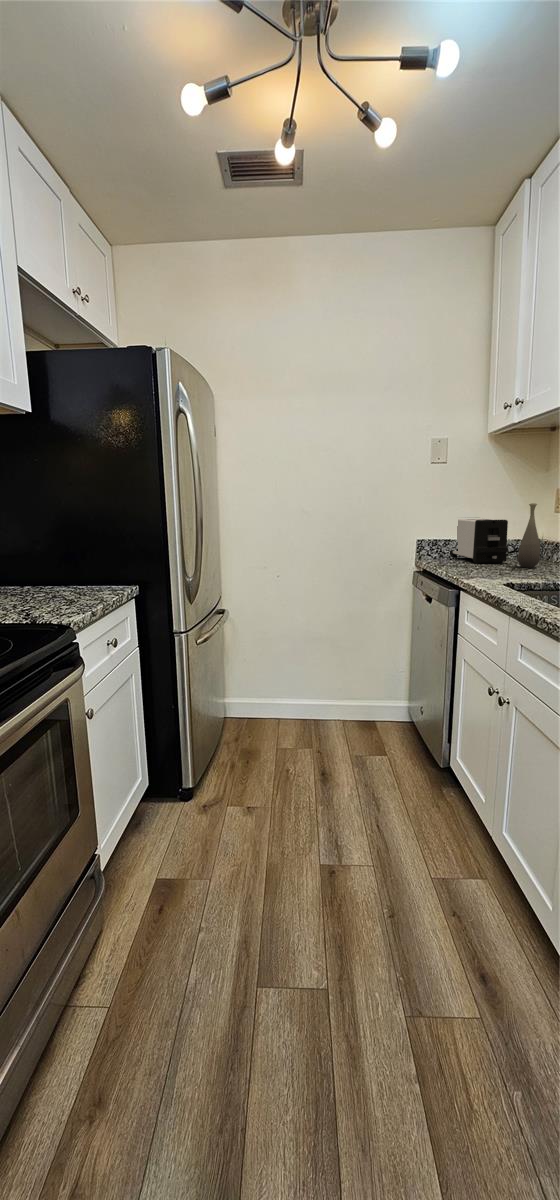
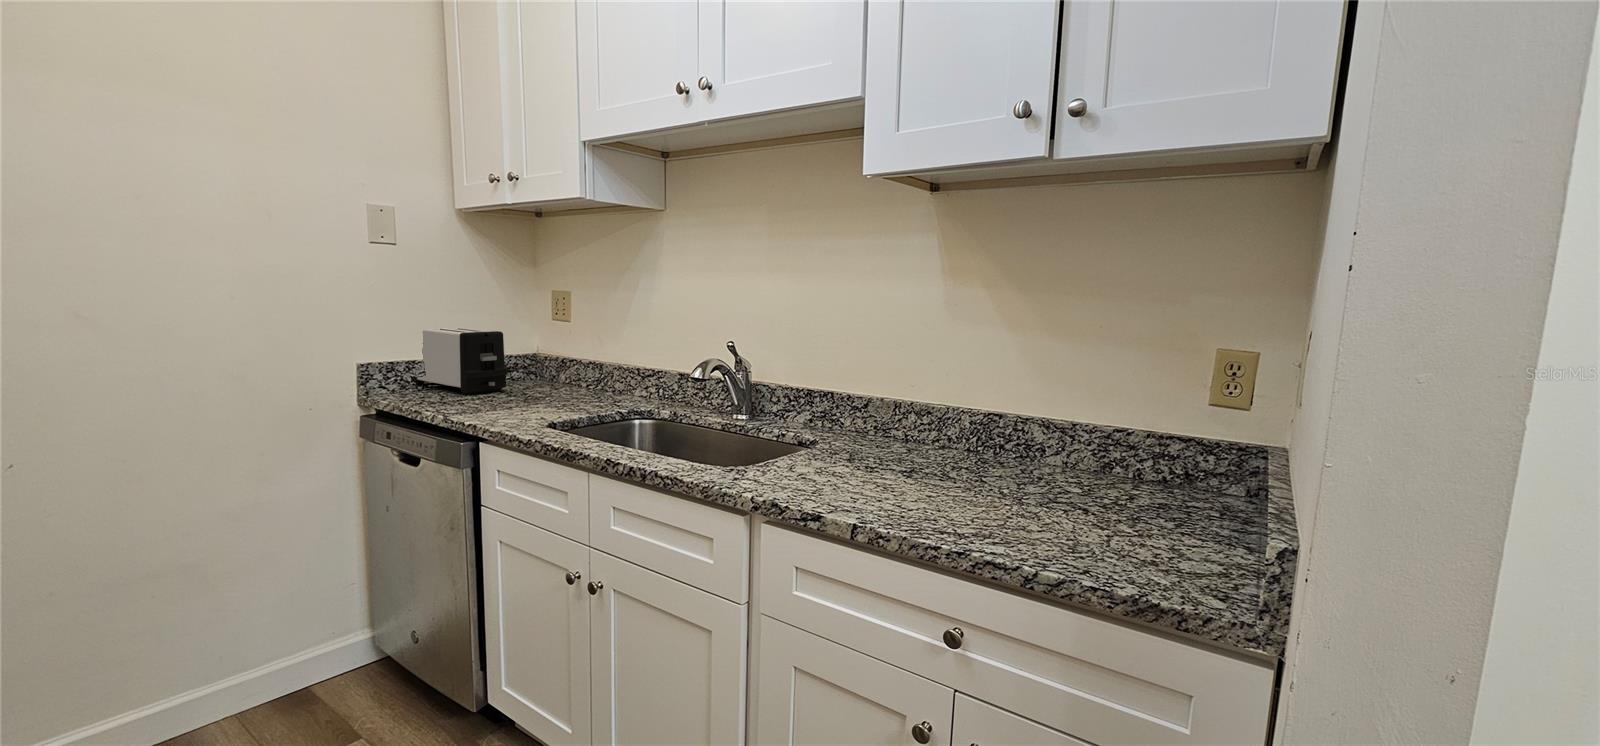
bottle: present [517,503,540,568] -> none [524,312,553,395]

